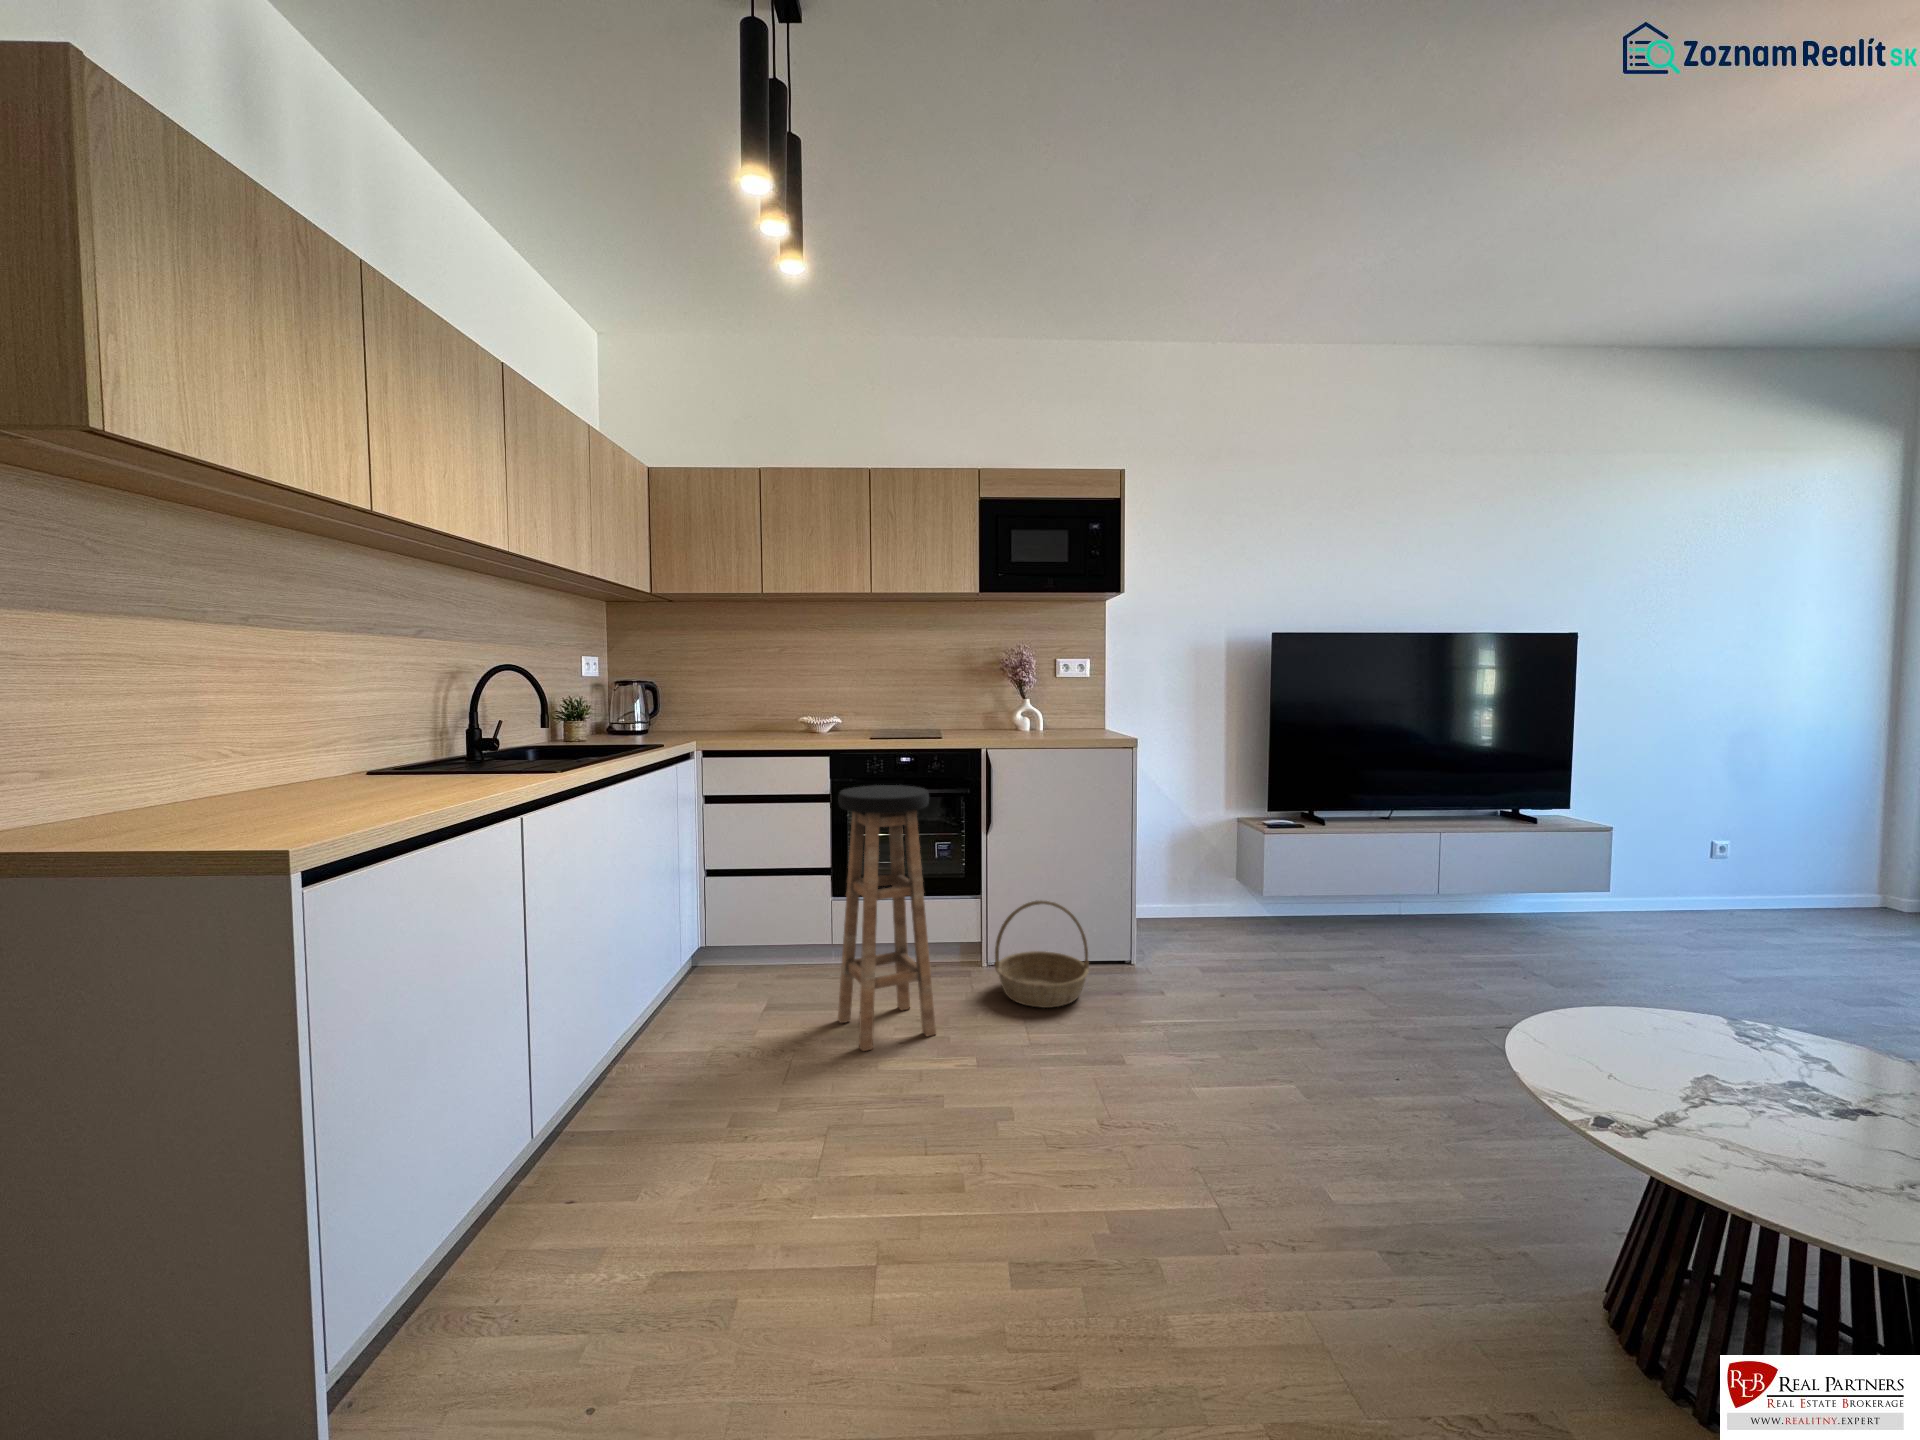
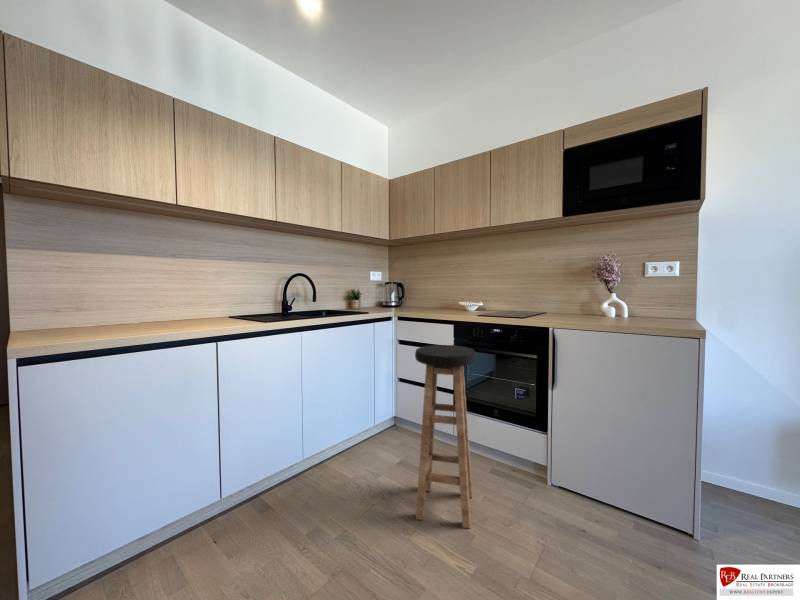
basket: present [995,900,1089,1008] -> none [540,452,626,552]

